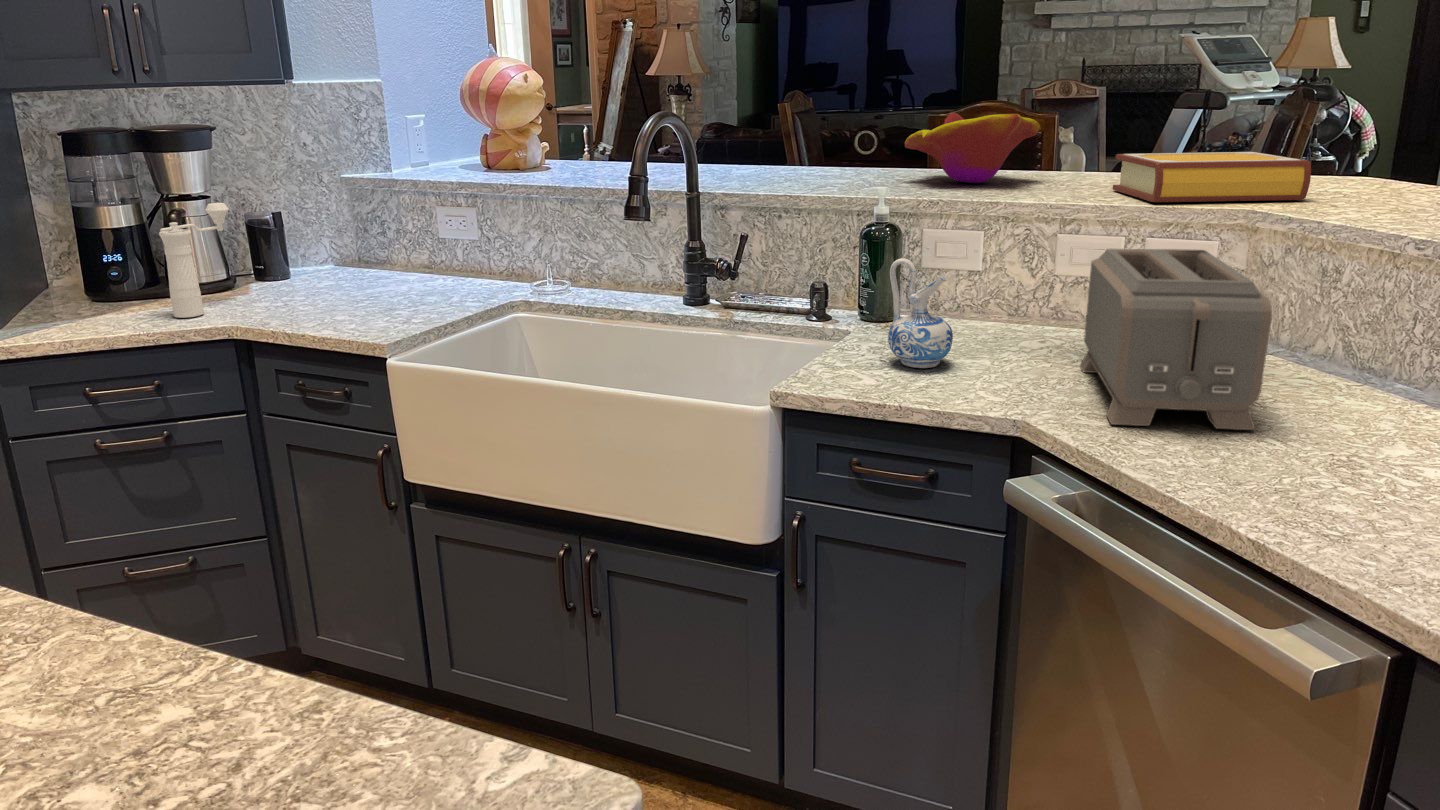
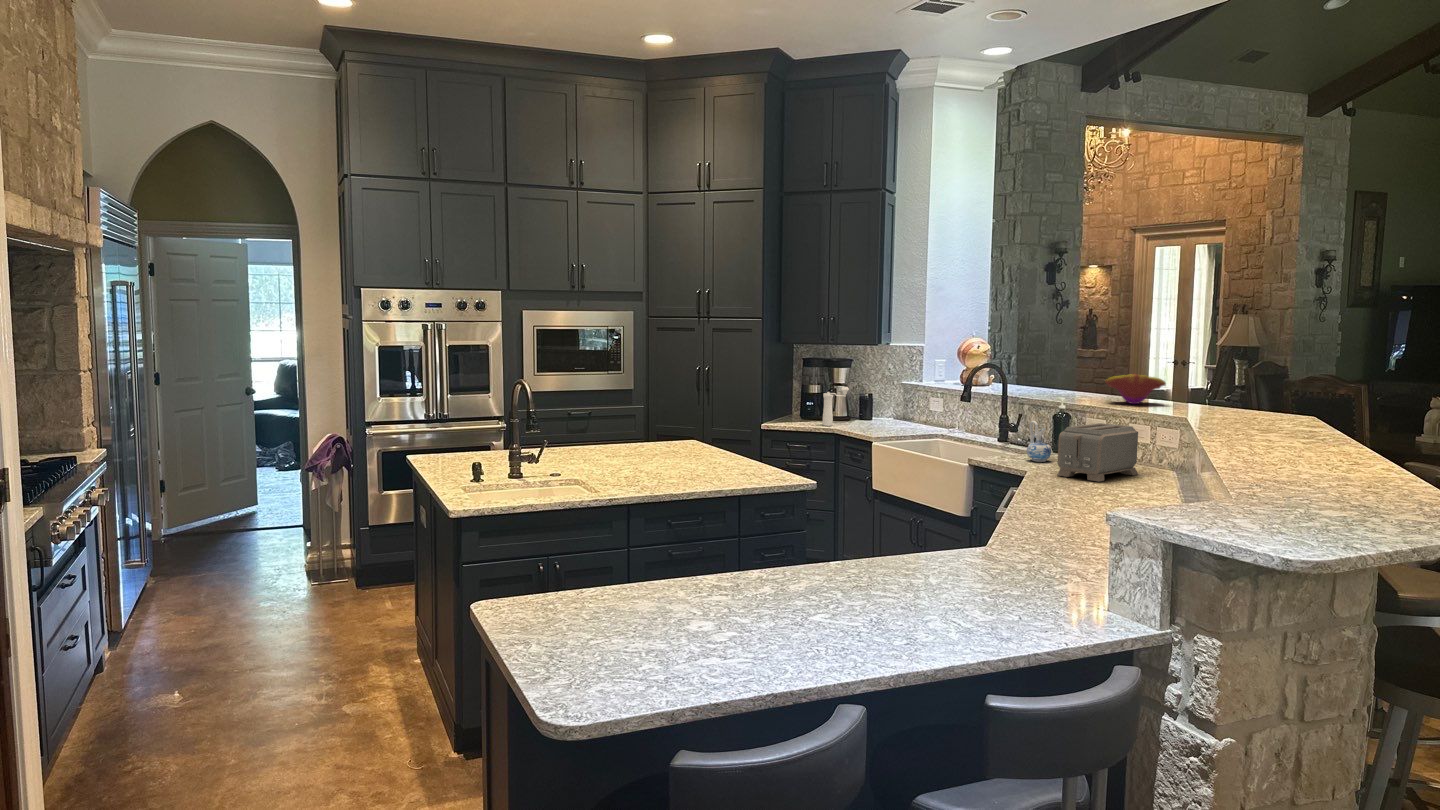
book: present [1113,152,1311,202] -> none [1162,395,1244,418]

